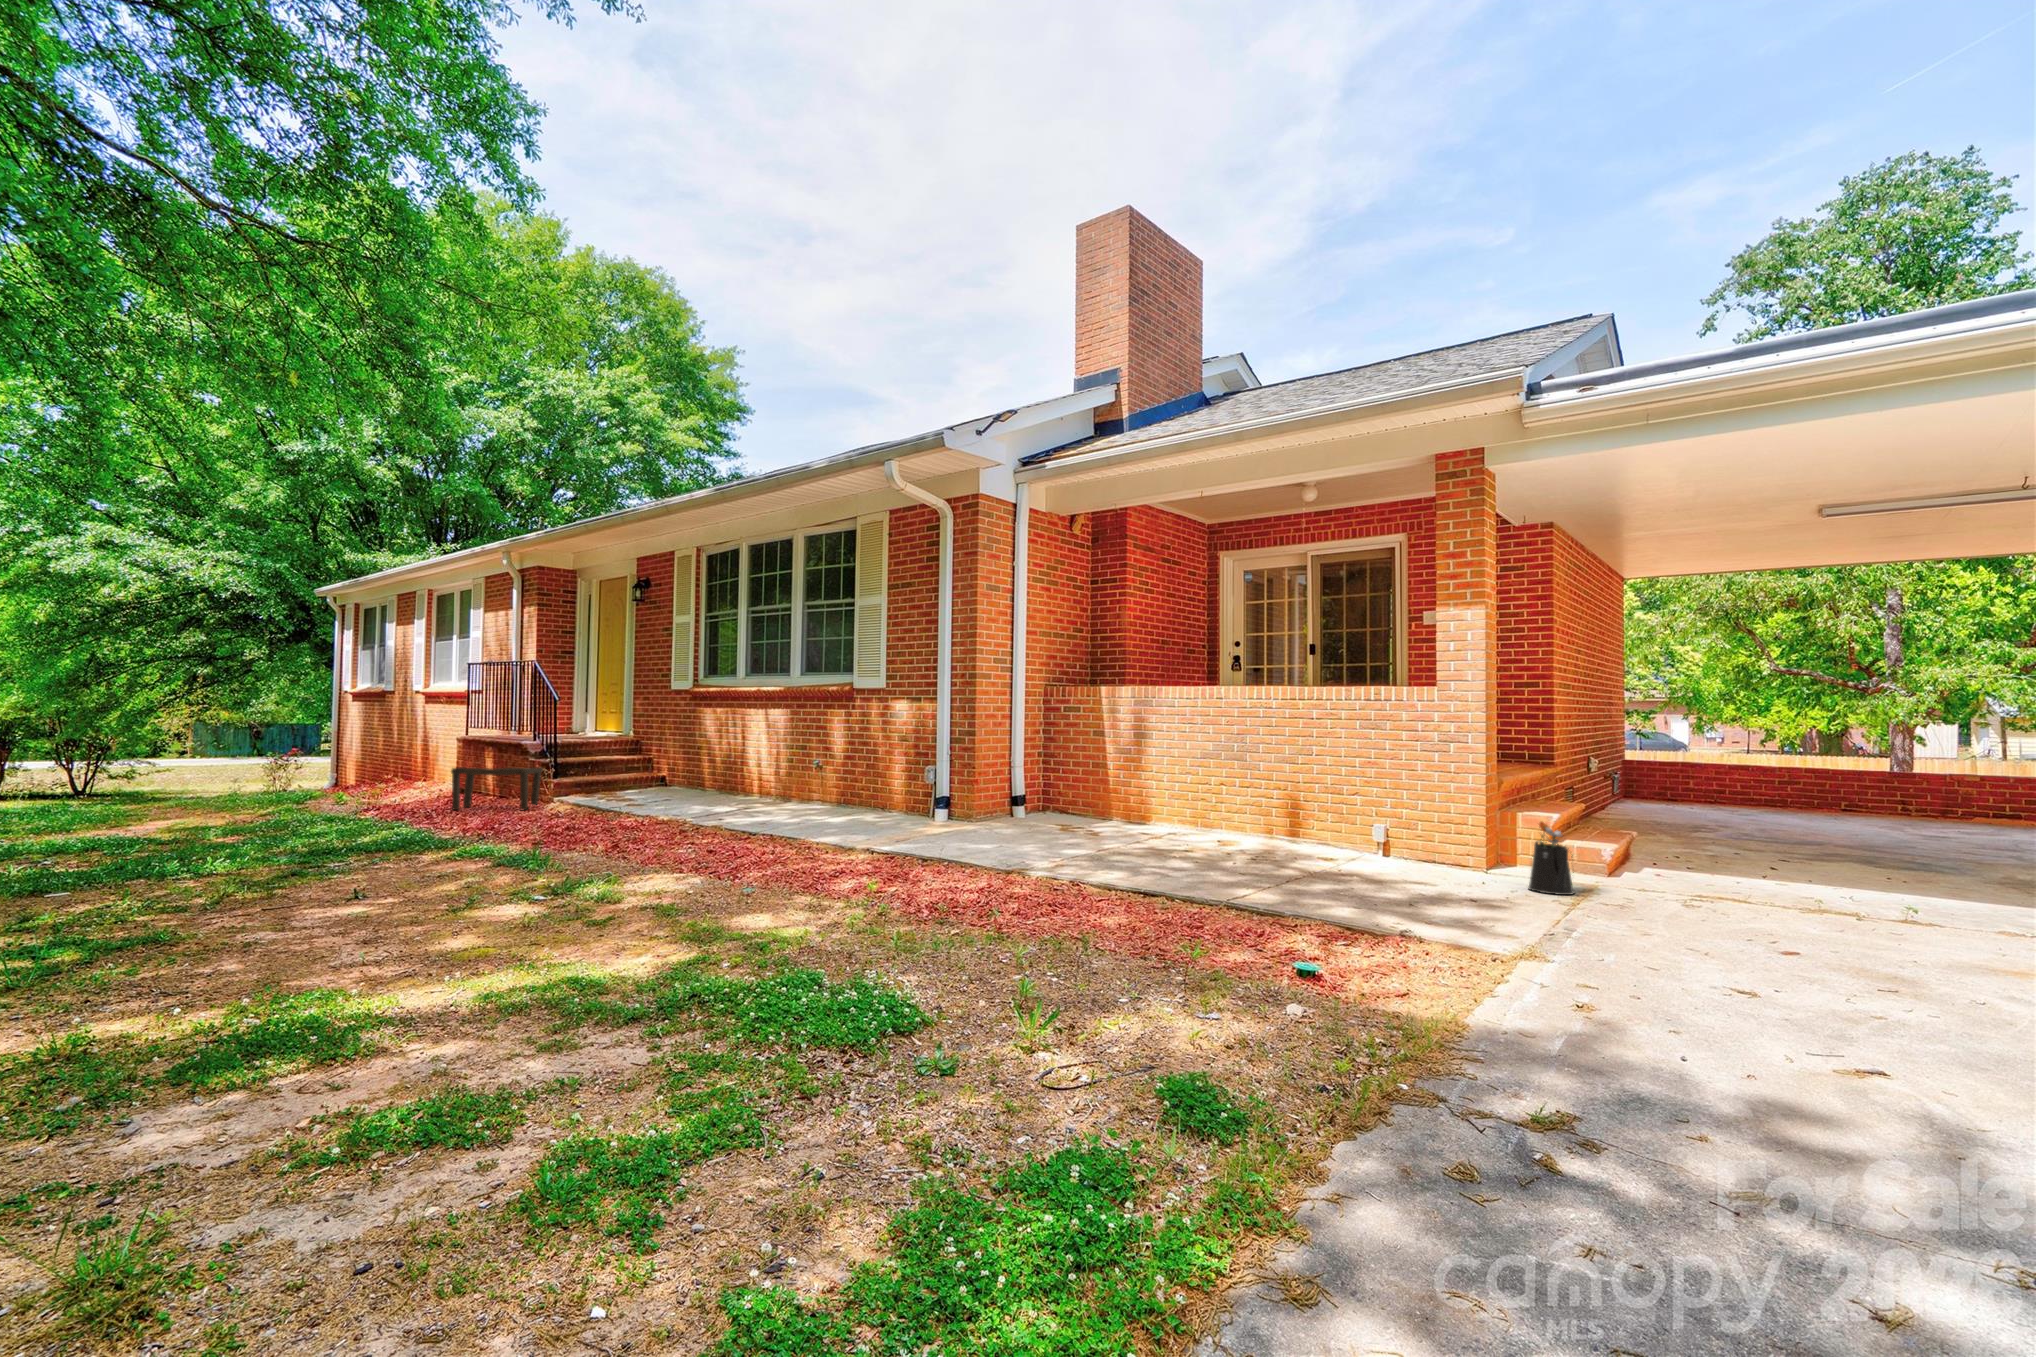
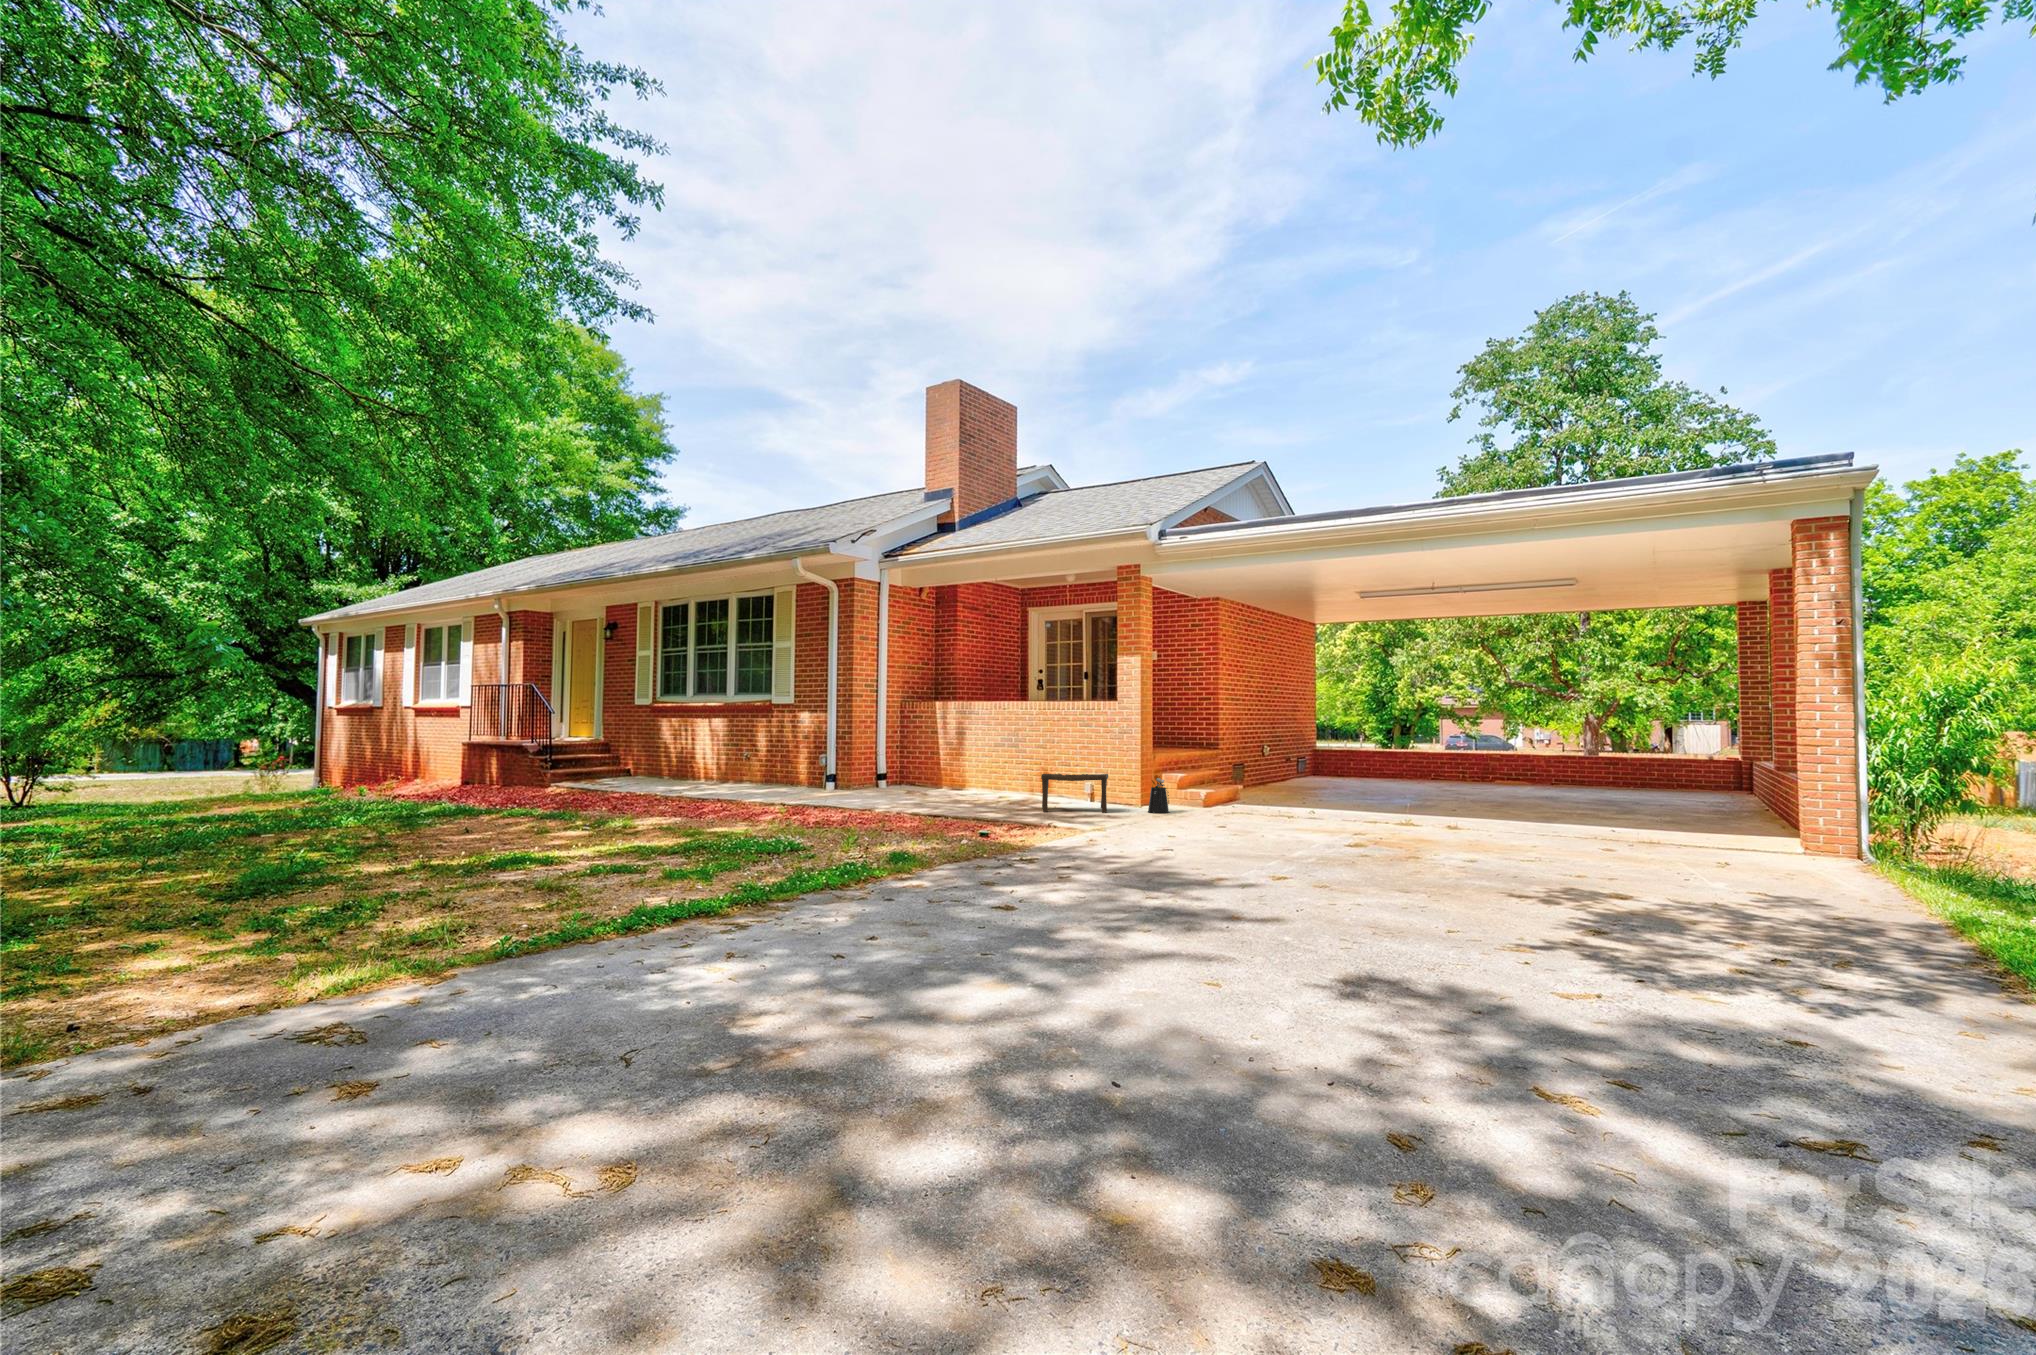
bench: present [451,767,543,810] -> present [1041,774,1108,813]

